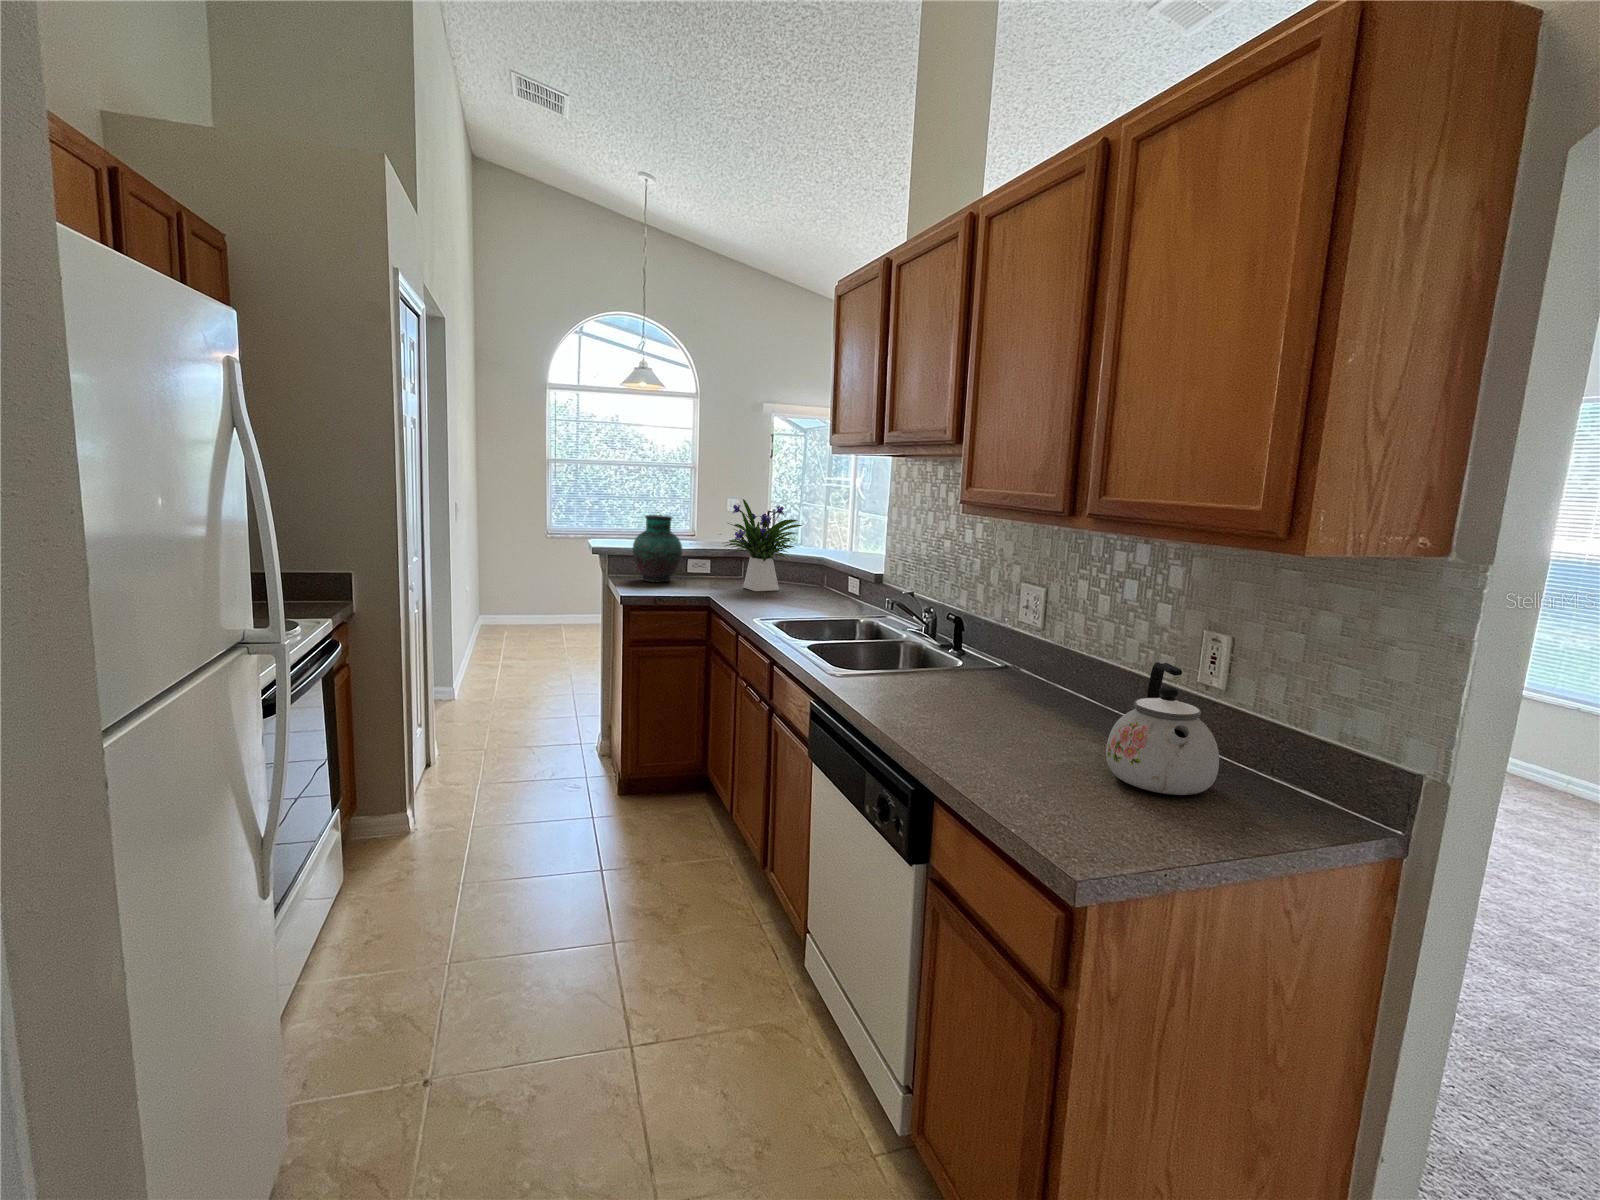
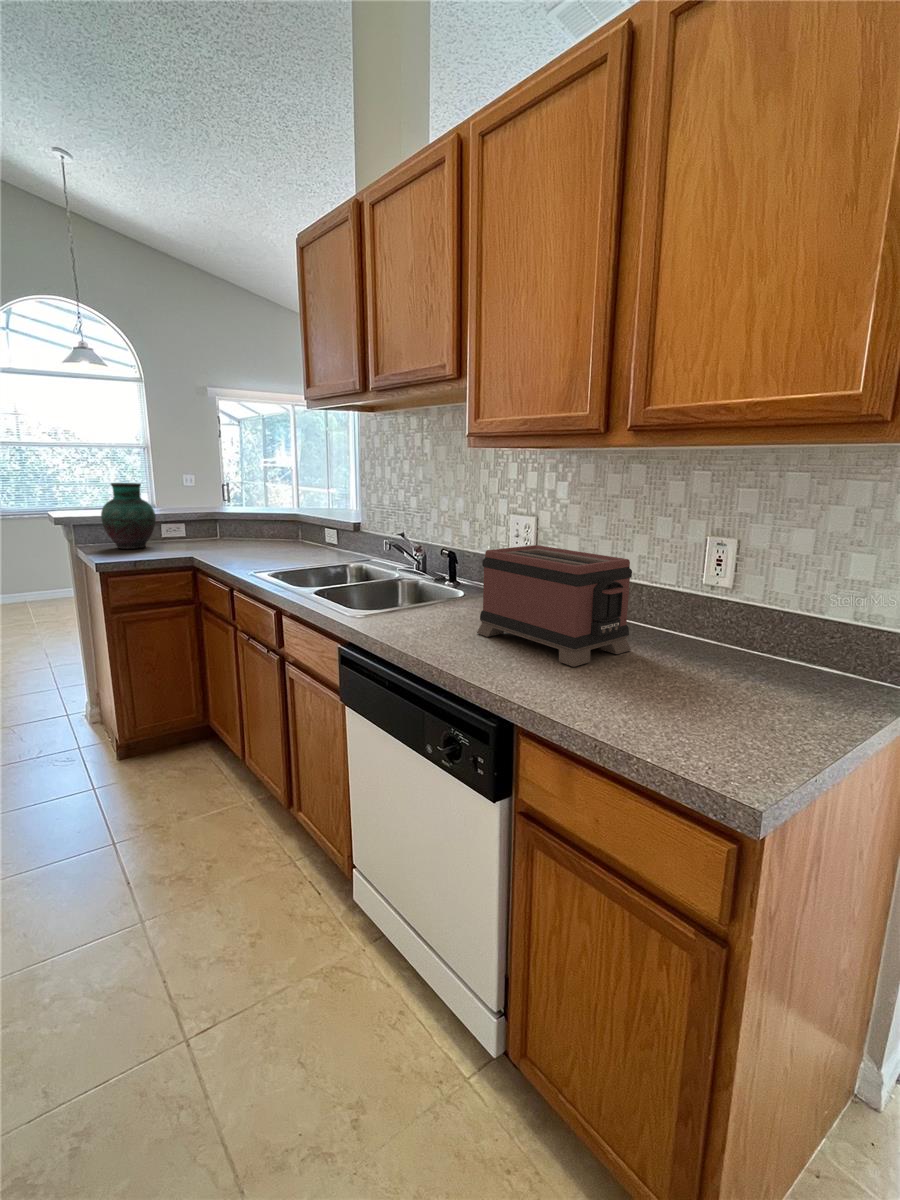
flower arrangement: present [725,499,802,591] -> none [192,461,277,549]
toaster: none [943,620,1099,748] -> present [477,545,632,667]
kettle: present [1106,662,1219,795] -> none [667,568,775,692]

